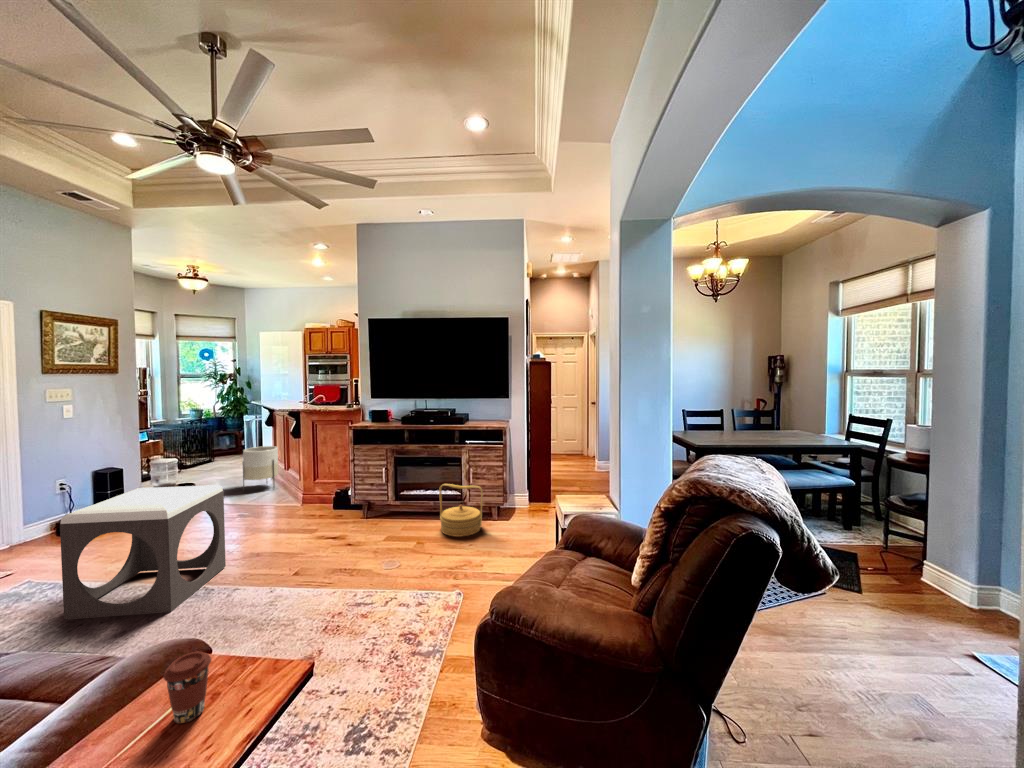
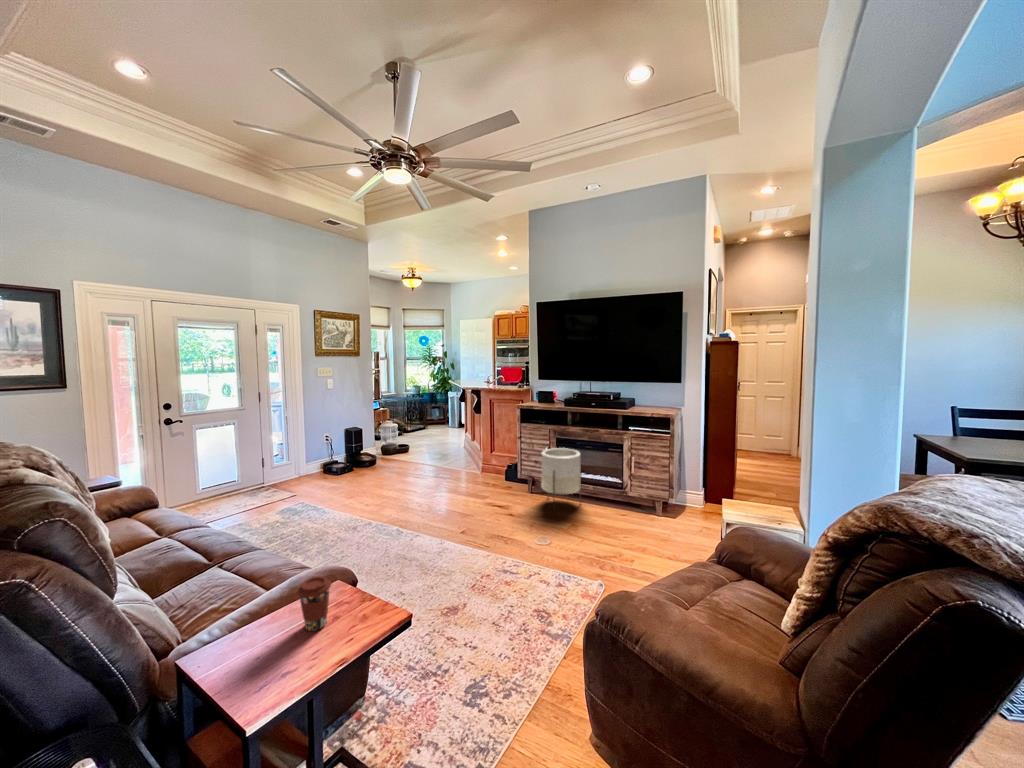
planter: present [243,446,278,489] -> present [541,448,581,495]
woven basket: present [439,484,483,537] -> none [597,469,643,527]
footstool: present [60,485,226,620] -> none [312,443,415,542]

